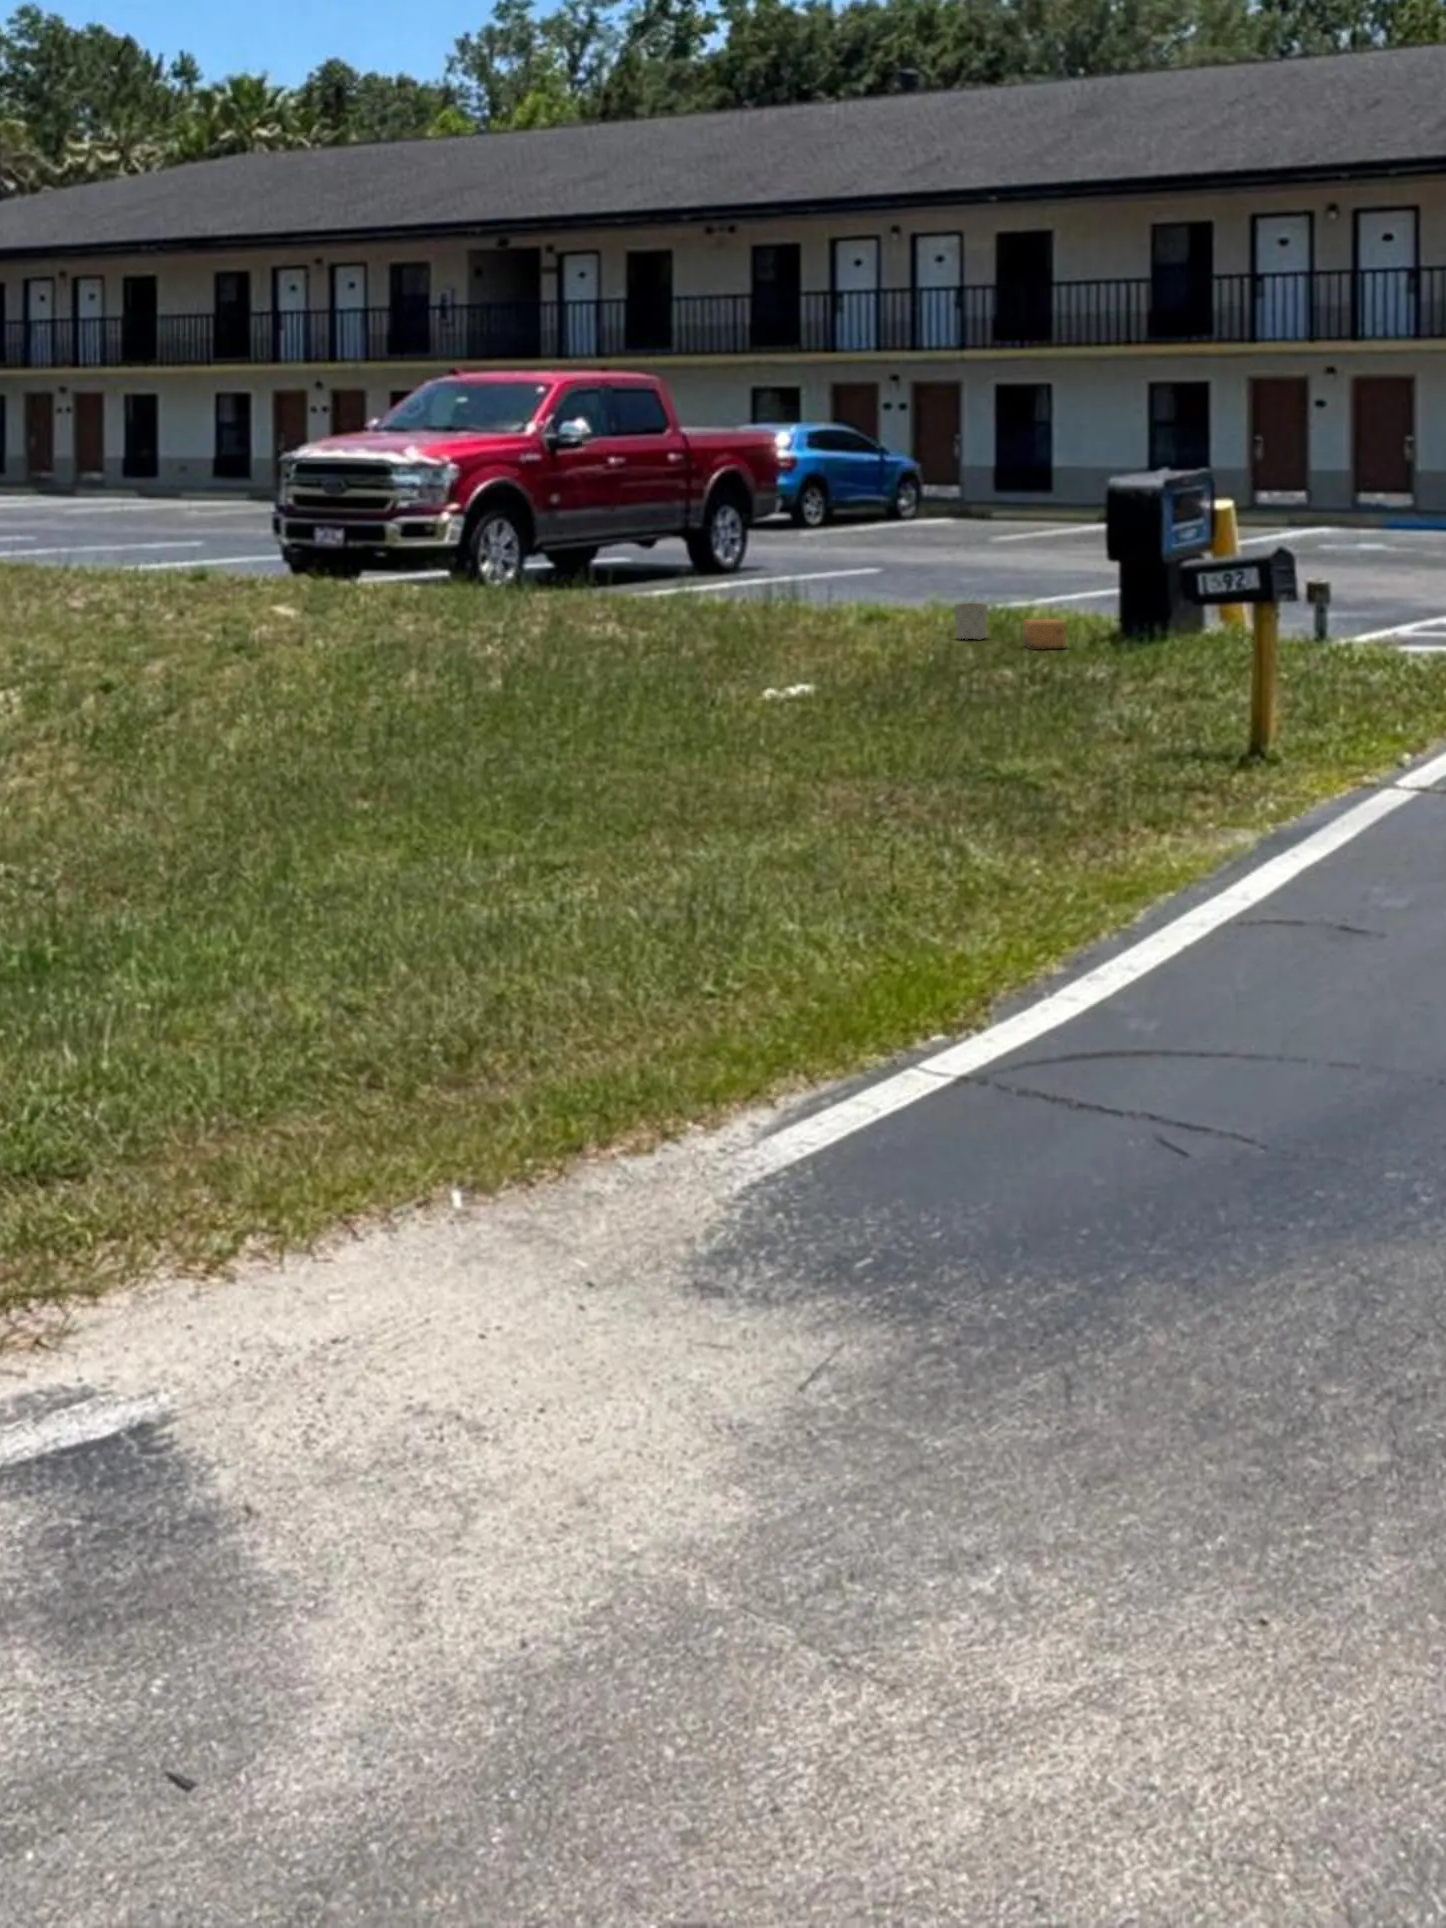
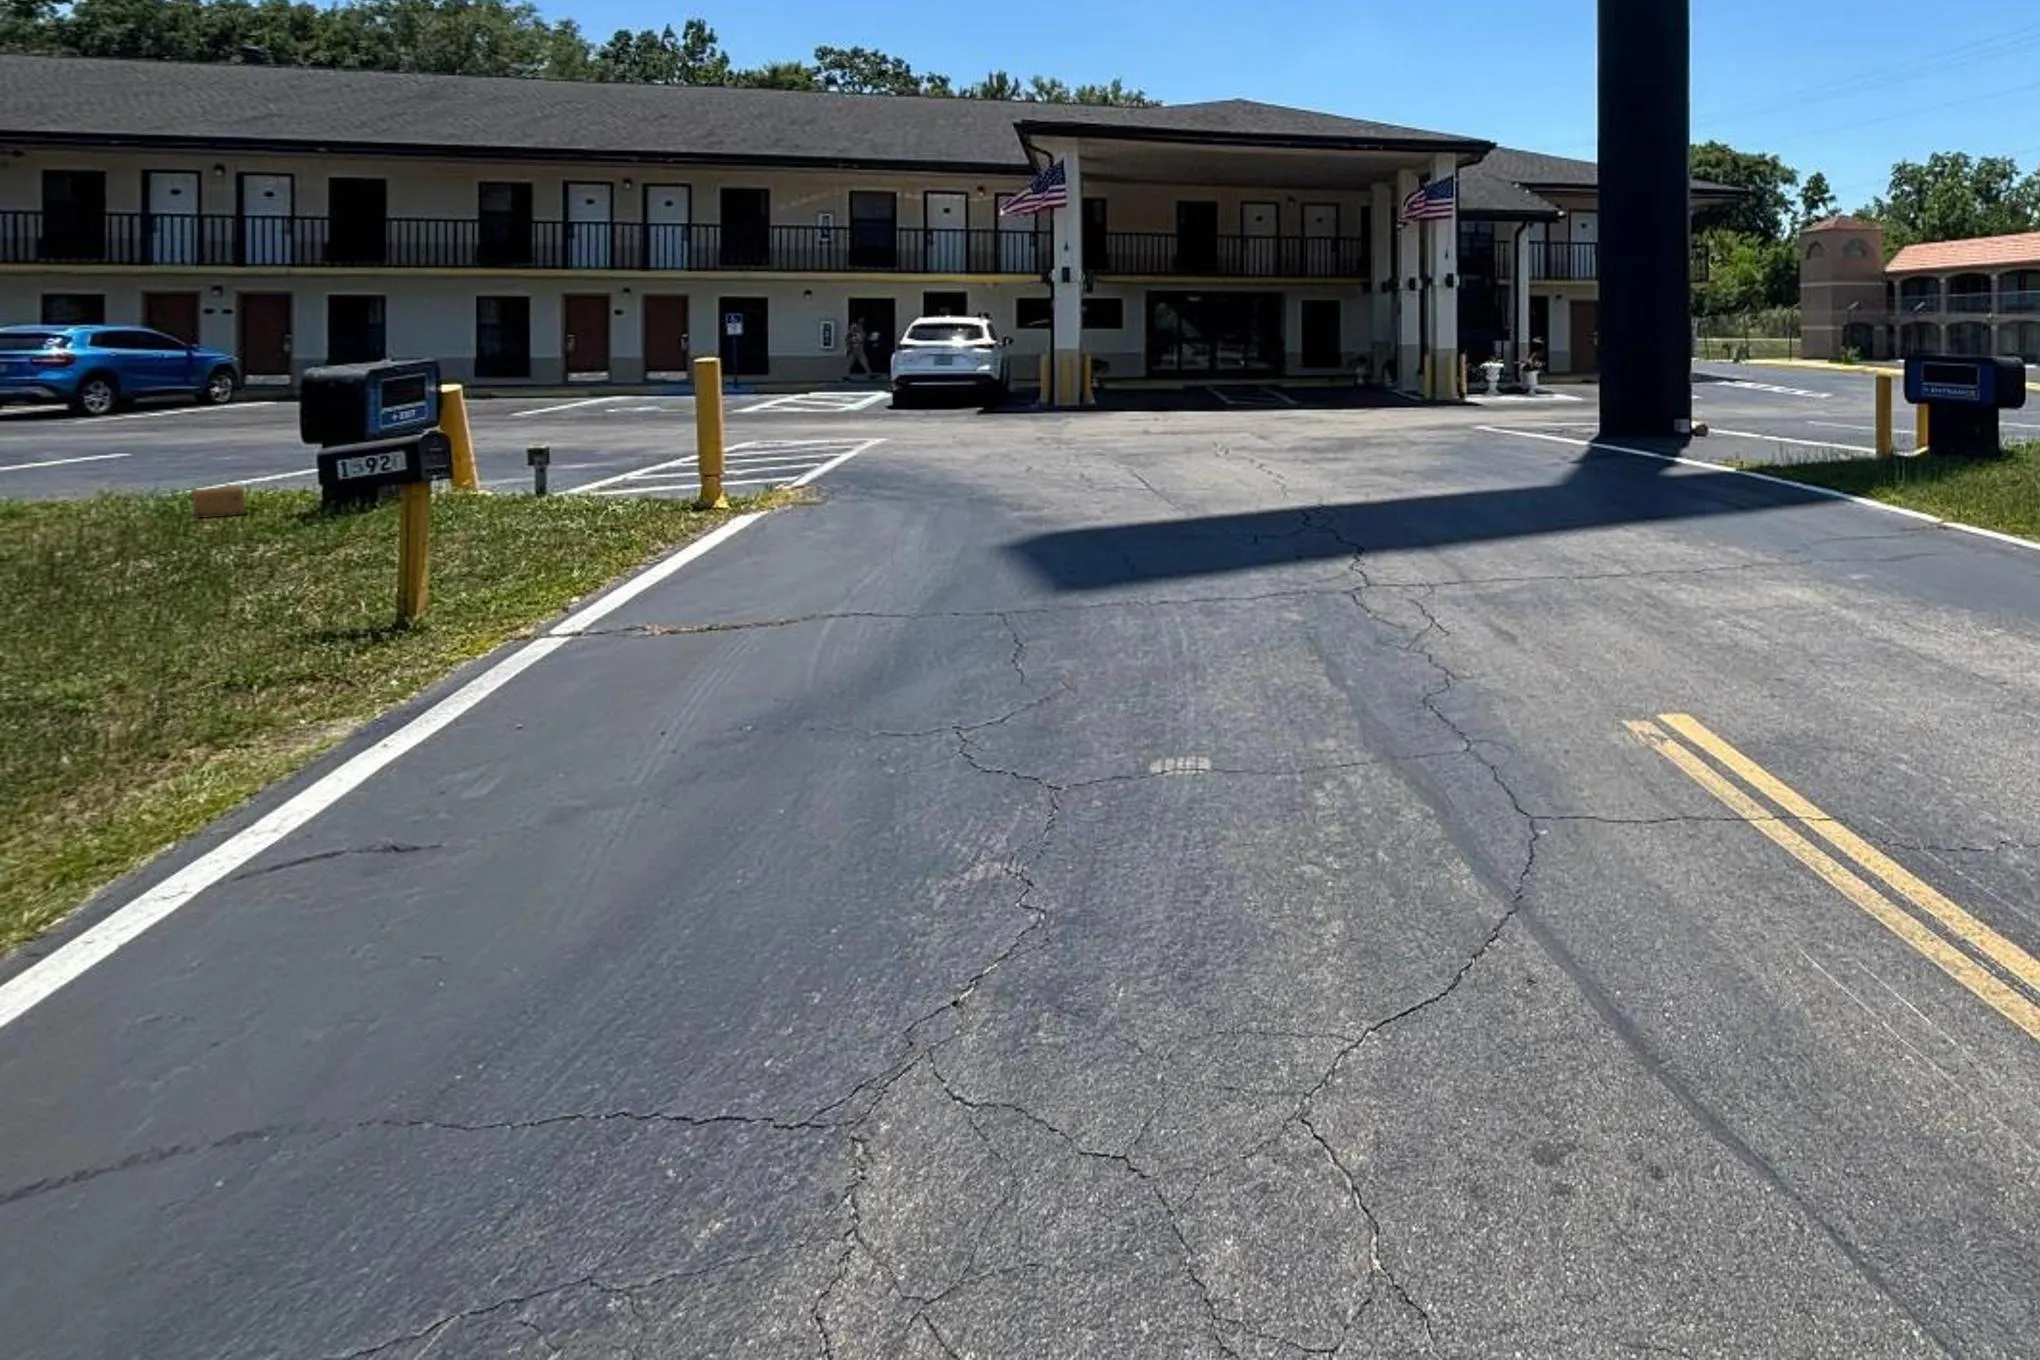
planter: present [954,603,988,640] -> none [106,476,153,514]

